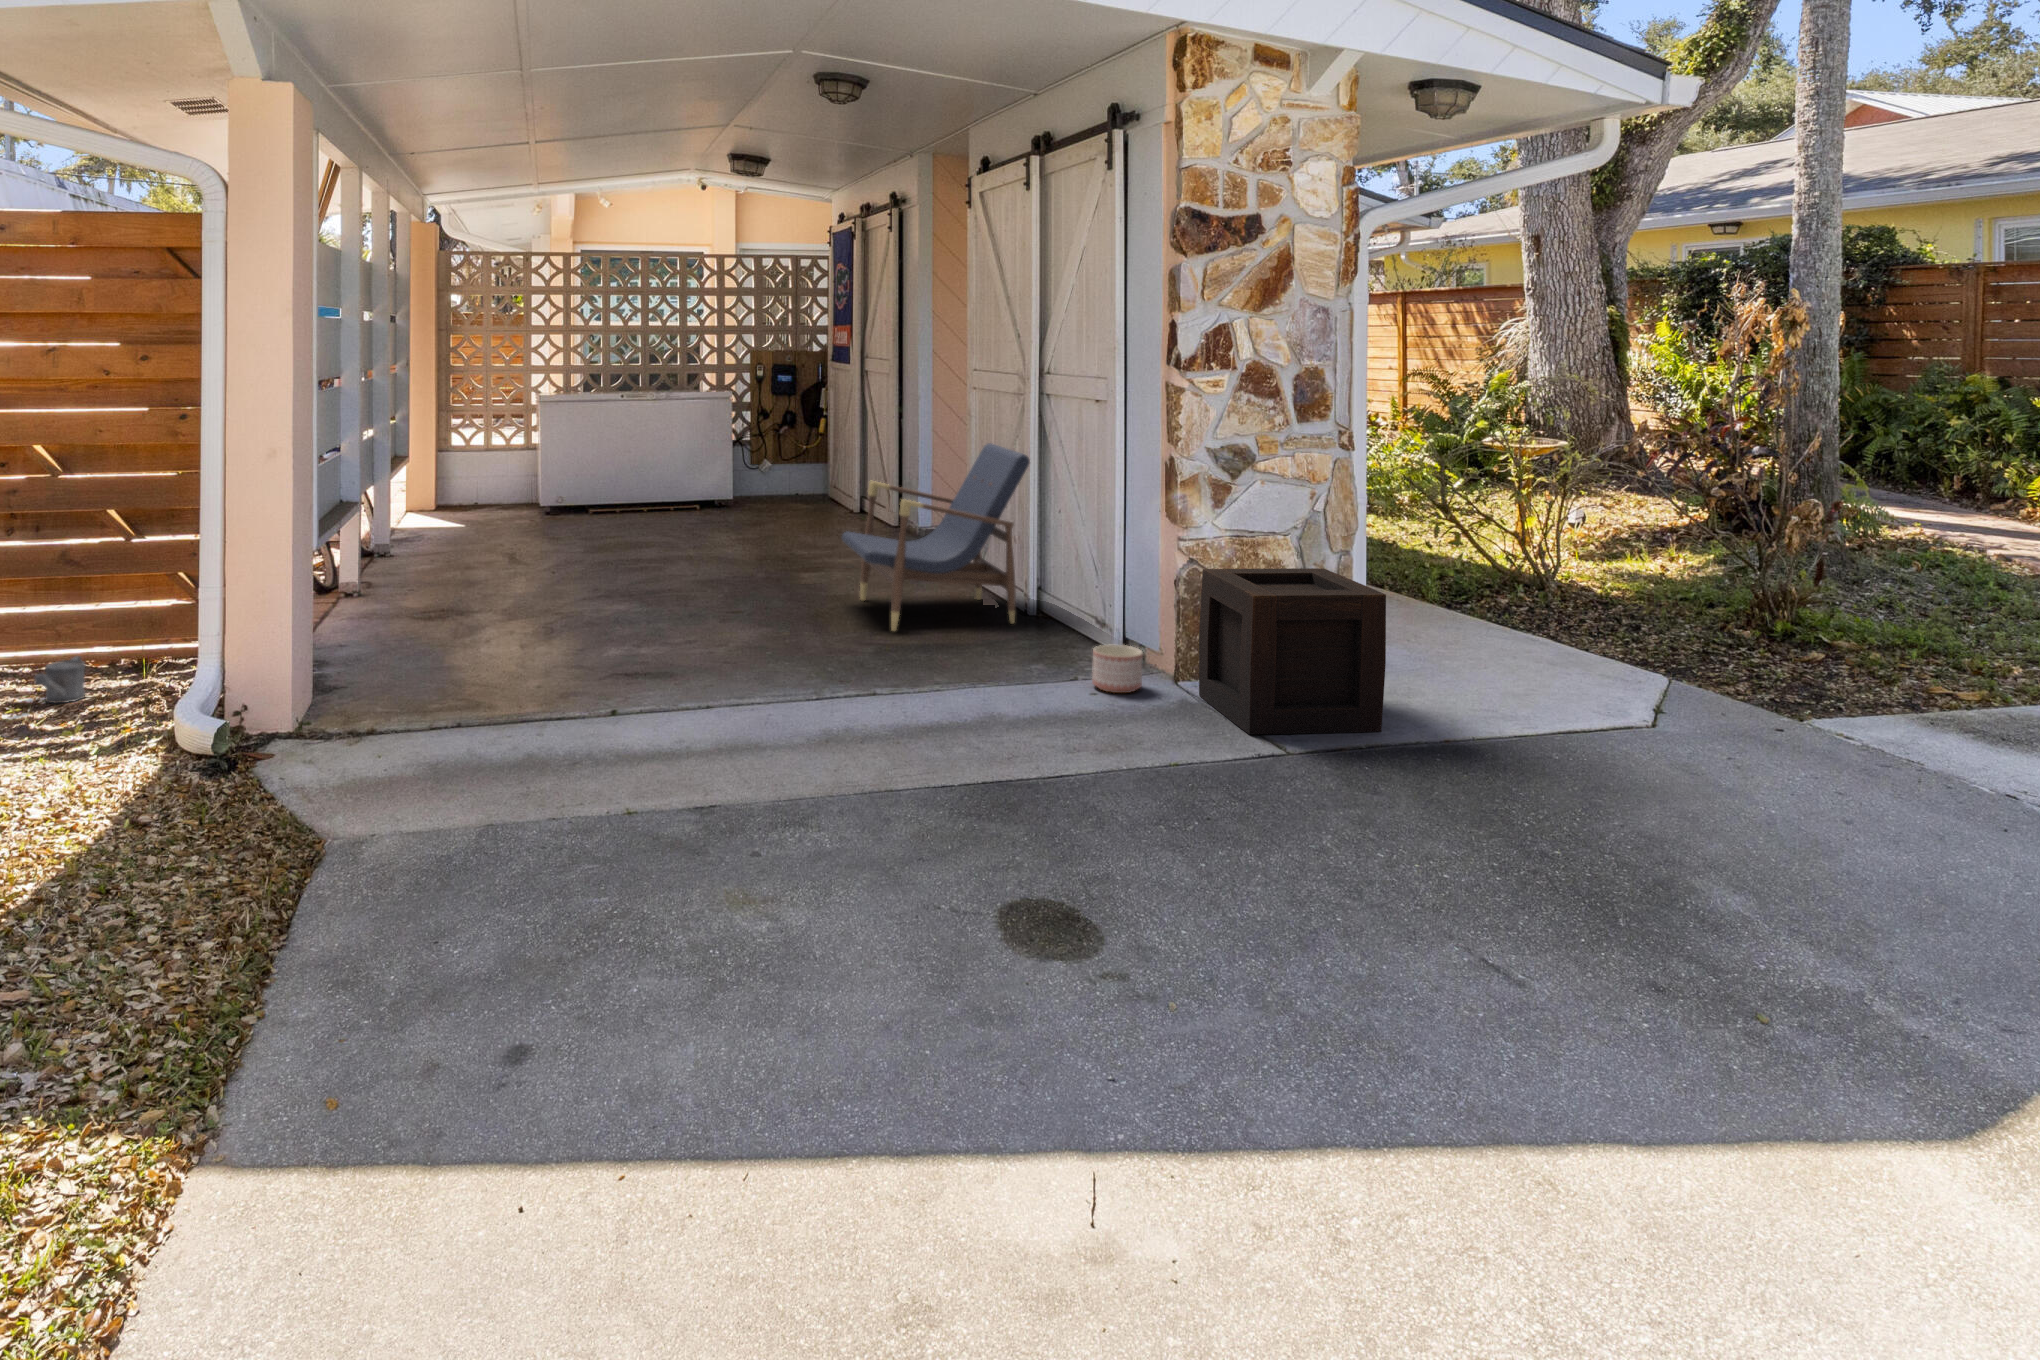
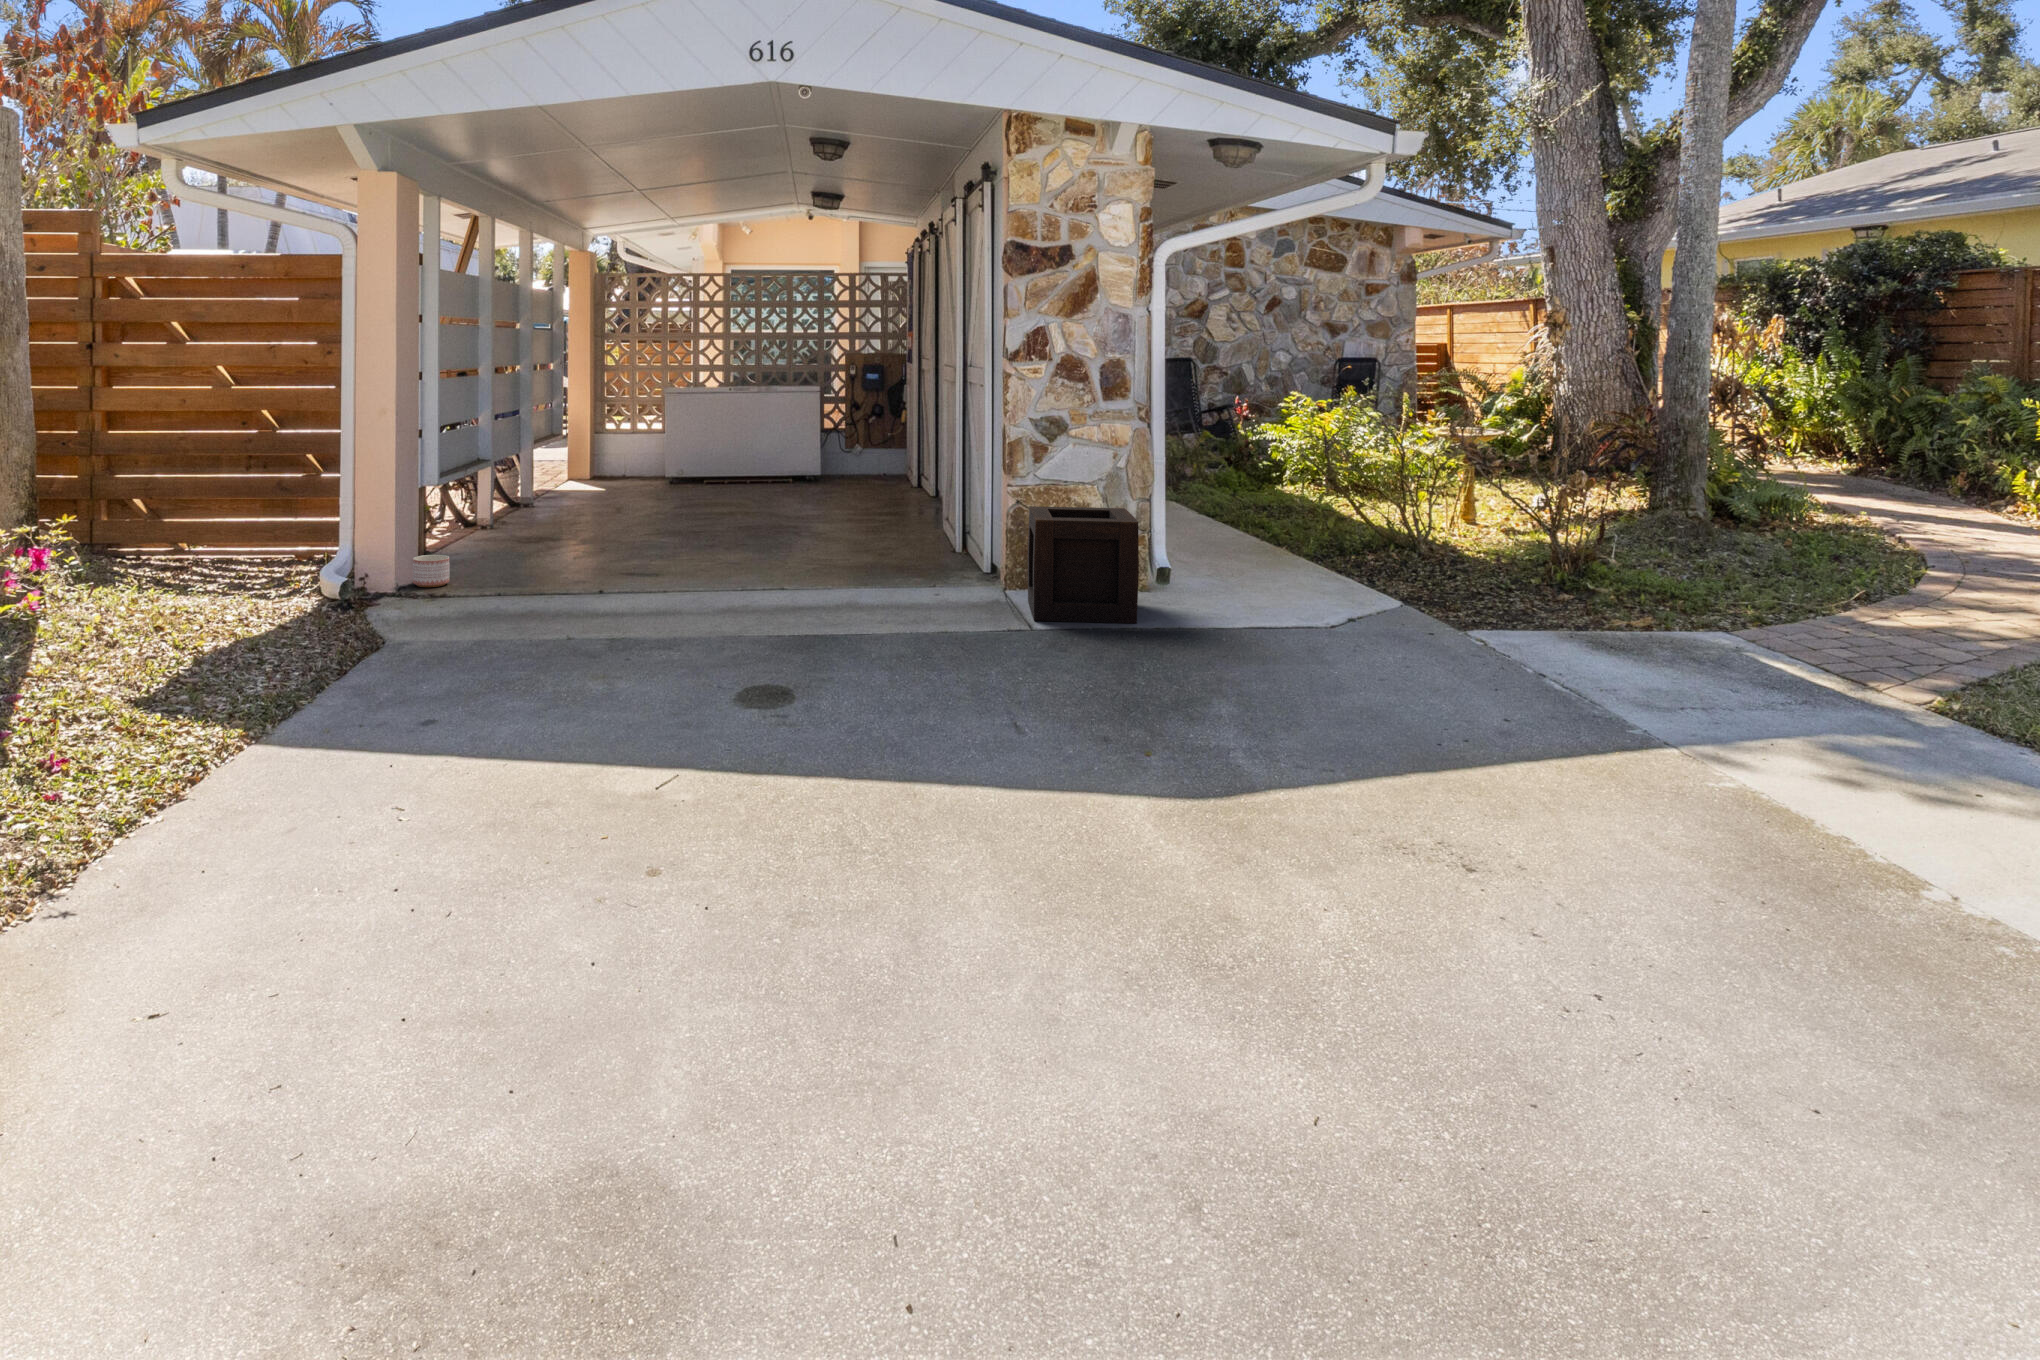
lounge chair: present [841,443,1030,631] -> none [825,422,955,559]
planter: present [1092,645,1143,693] -> present [413,555,450,587]
watering can: present [35,656,85,703] -> none [255,548,289,576]

